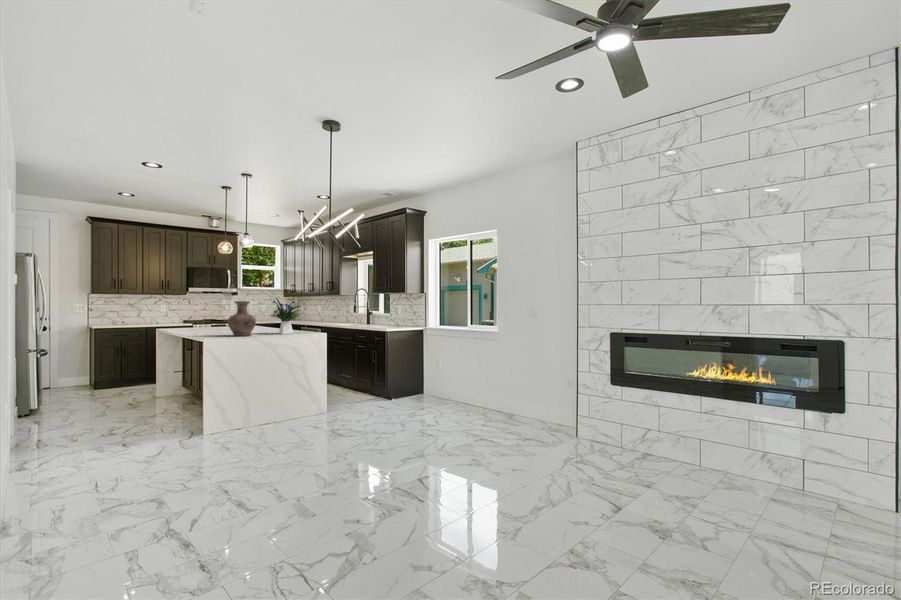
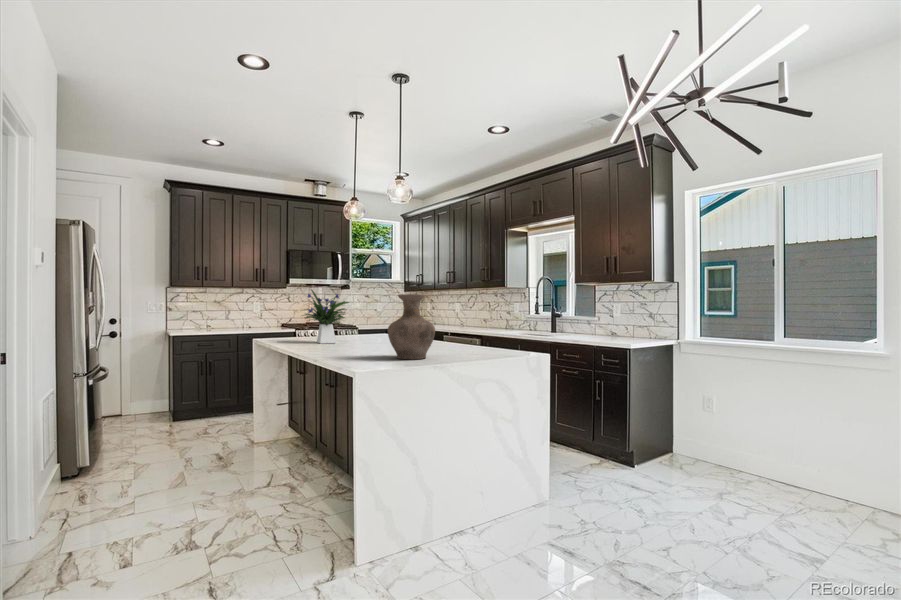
flower arrangement: present [271,298,301,334] -> present [305,290,349,343]

